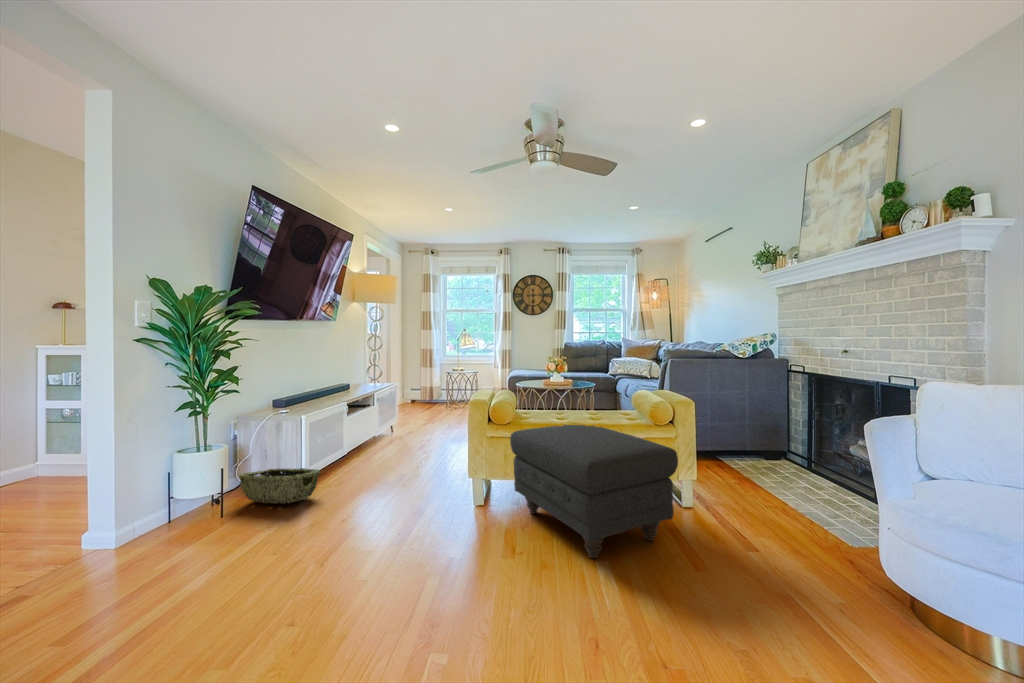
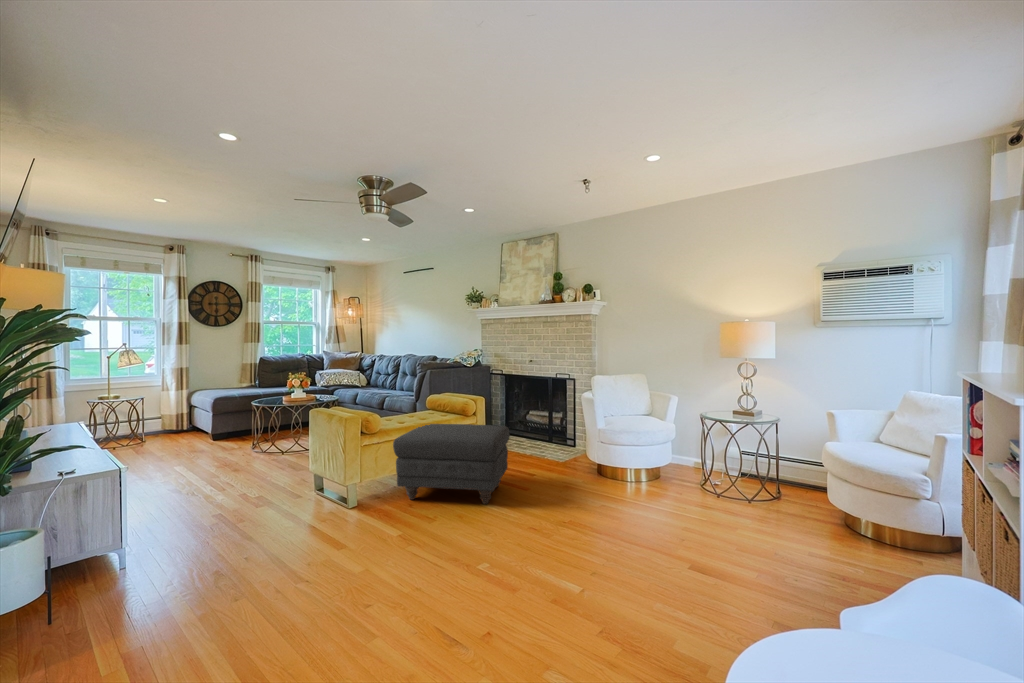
woven basket: present [239,468,320,504] -> none [60,532,181,601]

